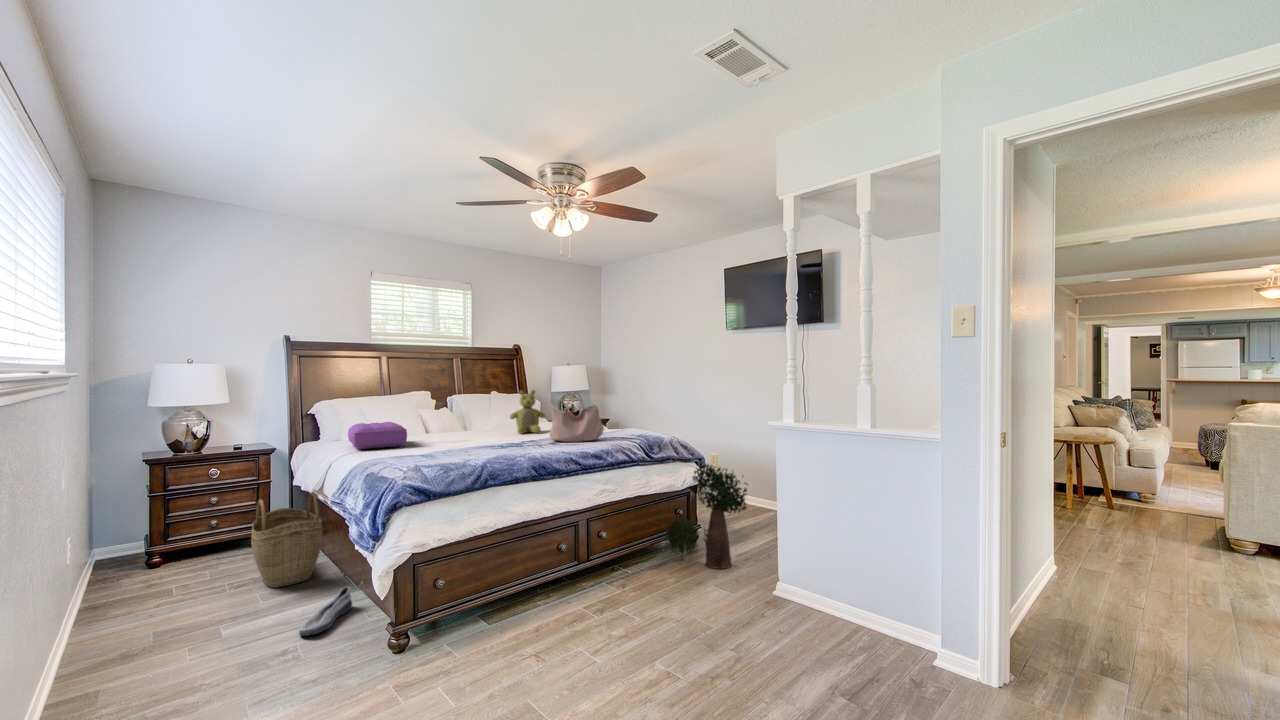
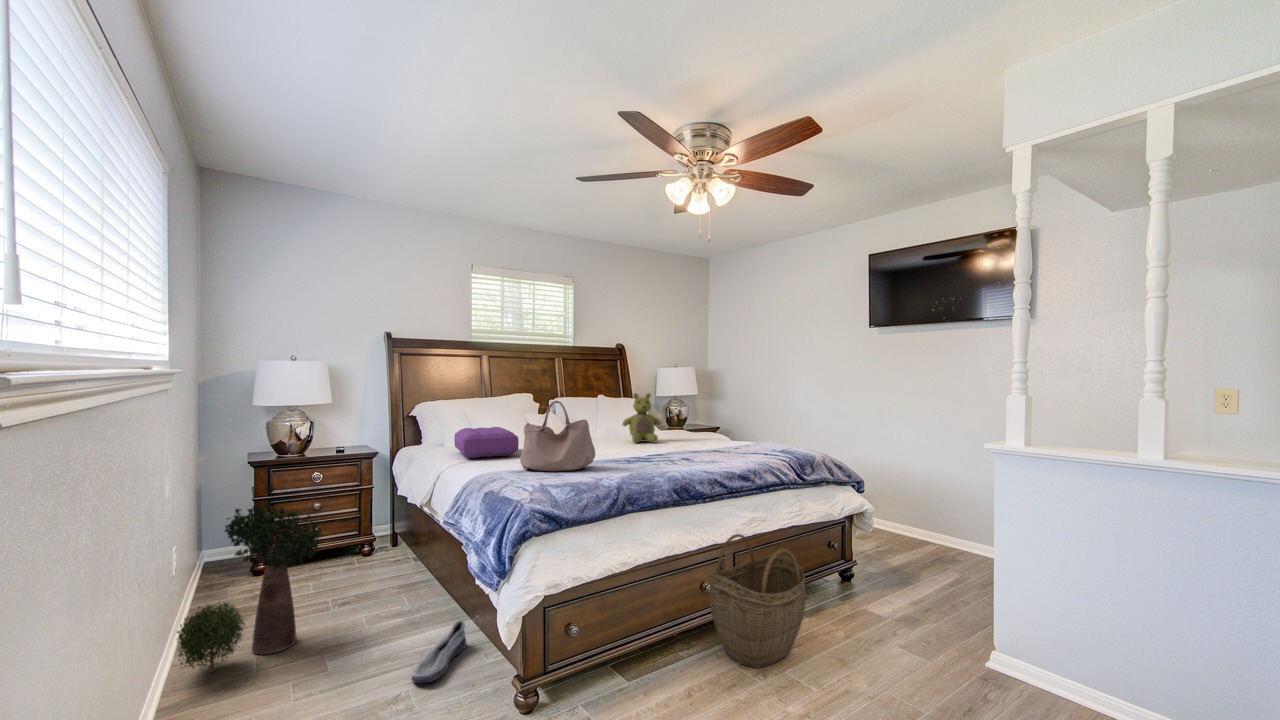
handbag: present [550,392,604,442] -> present [520,401,595,471]
potted plant: present [664,463,747,569] -> present [177,505,321,672]
woven basket: present [251,492,322,587] -> present [710,534,806,668]

